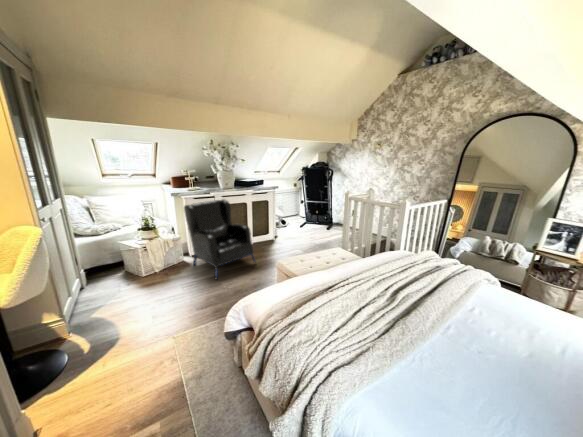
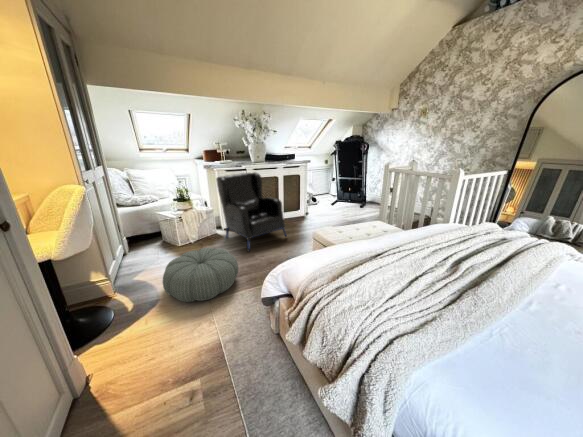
pouf: none [124,280,205,339] -> present [163,248,238,302]

